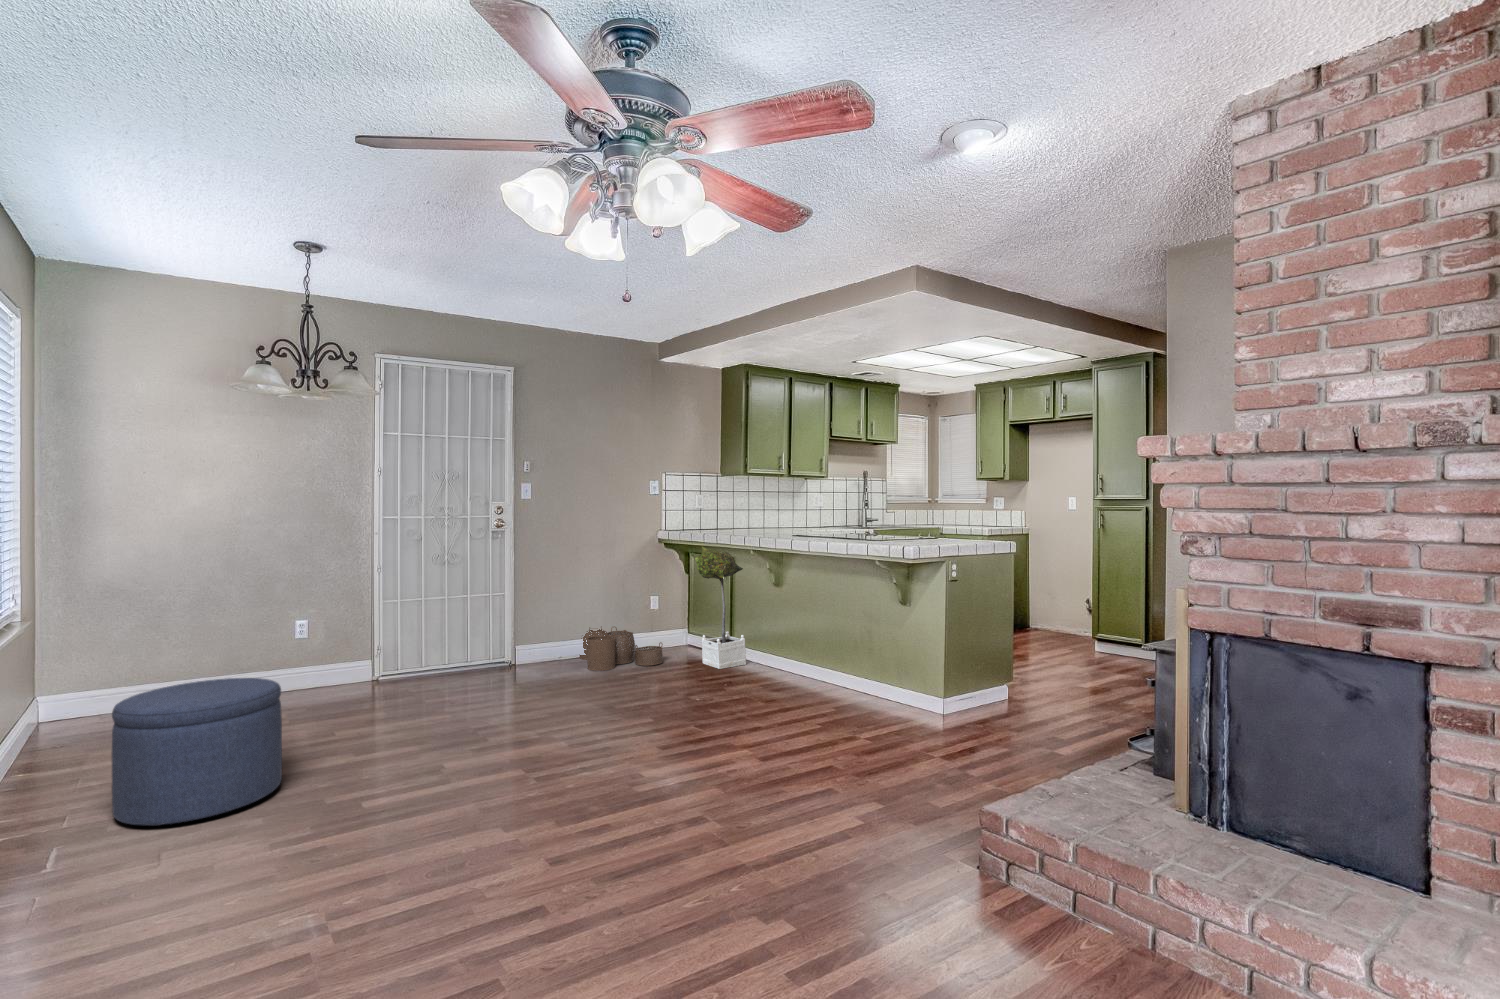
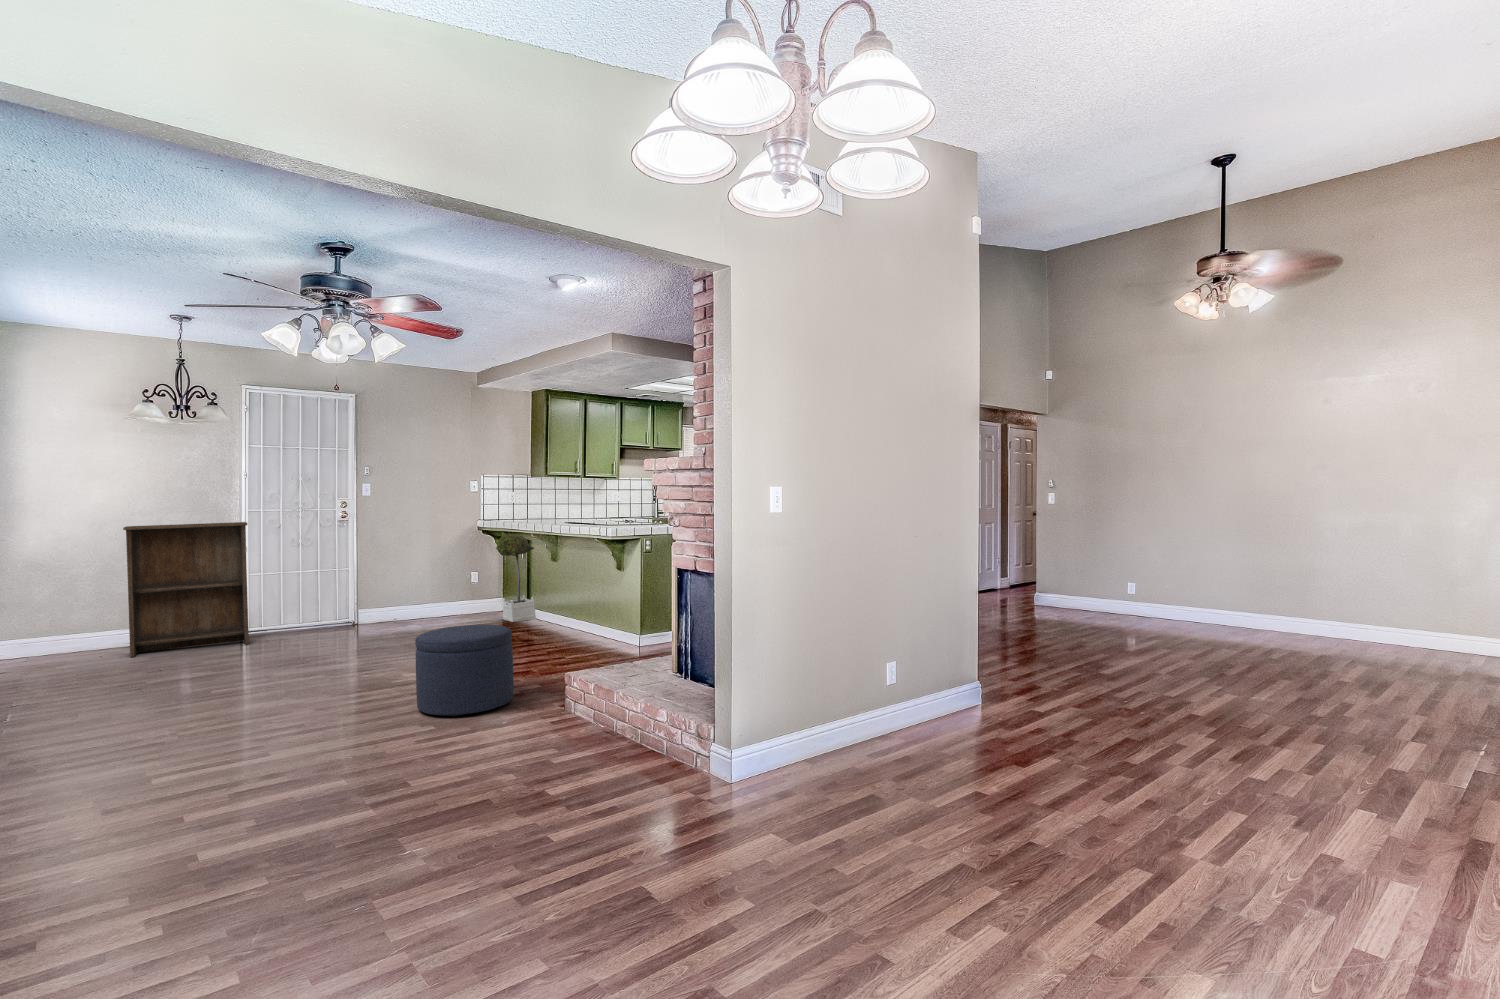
bookshelf: none [226,529,388,718] -> present [123,522,249,657]
woven basket: present [579,626,663,671] -> none [410,594,473,625]
ottoman: present [112,678,282,826] -> present [415,625,514,717]

